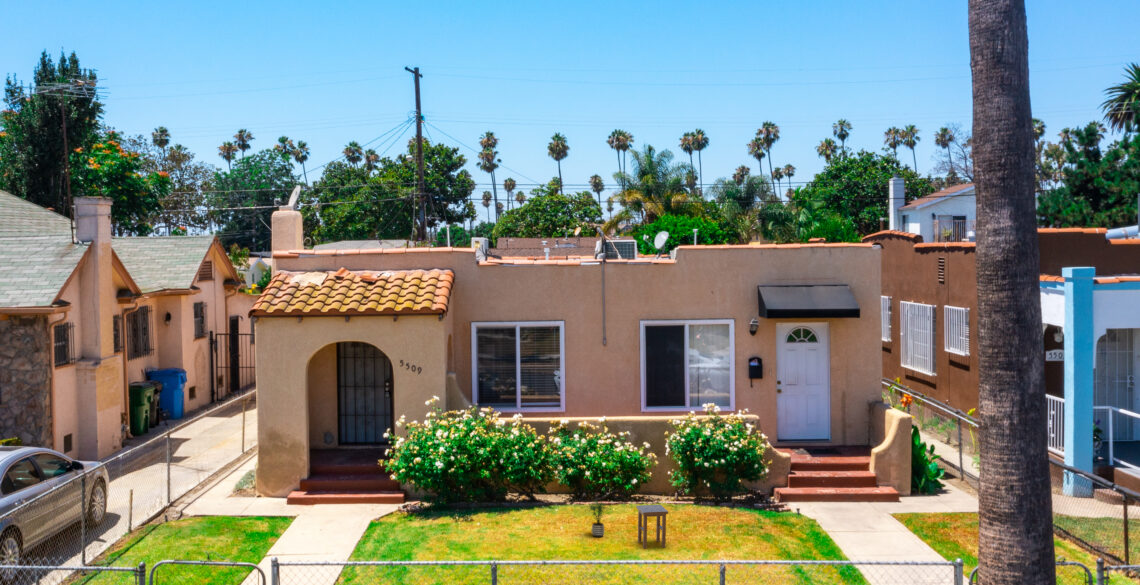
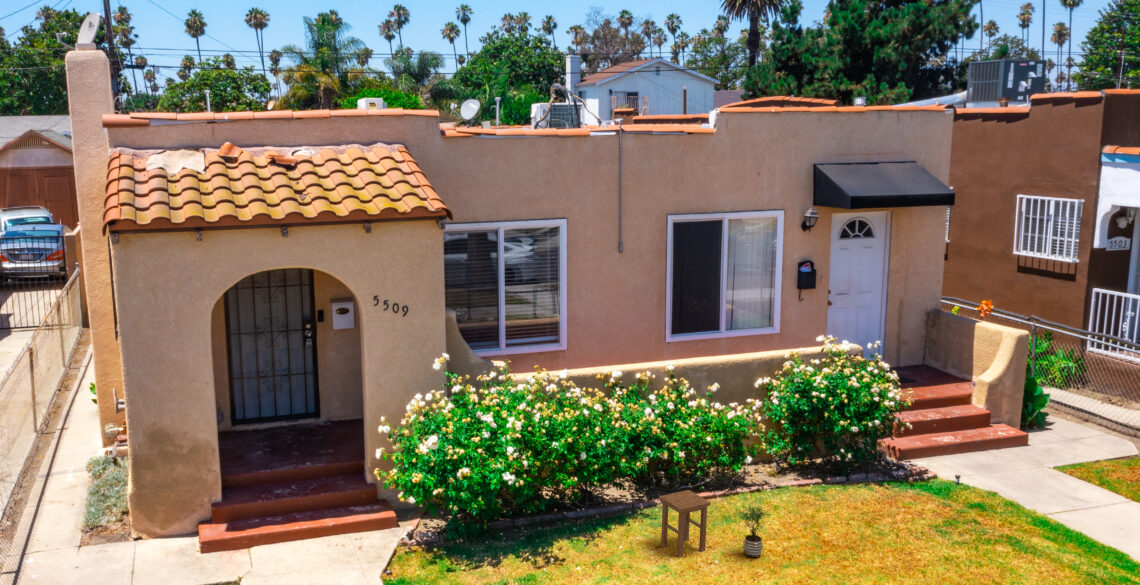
stool: present [636,505,668,548] -> present [659,490,711,557]

